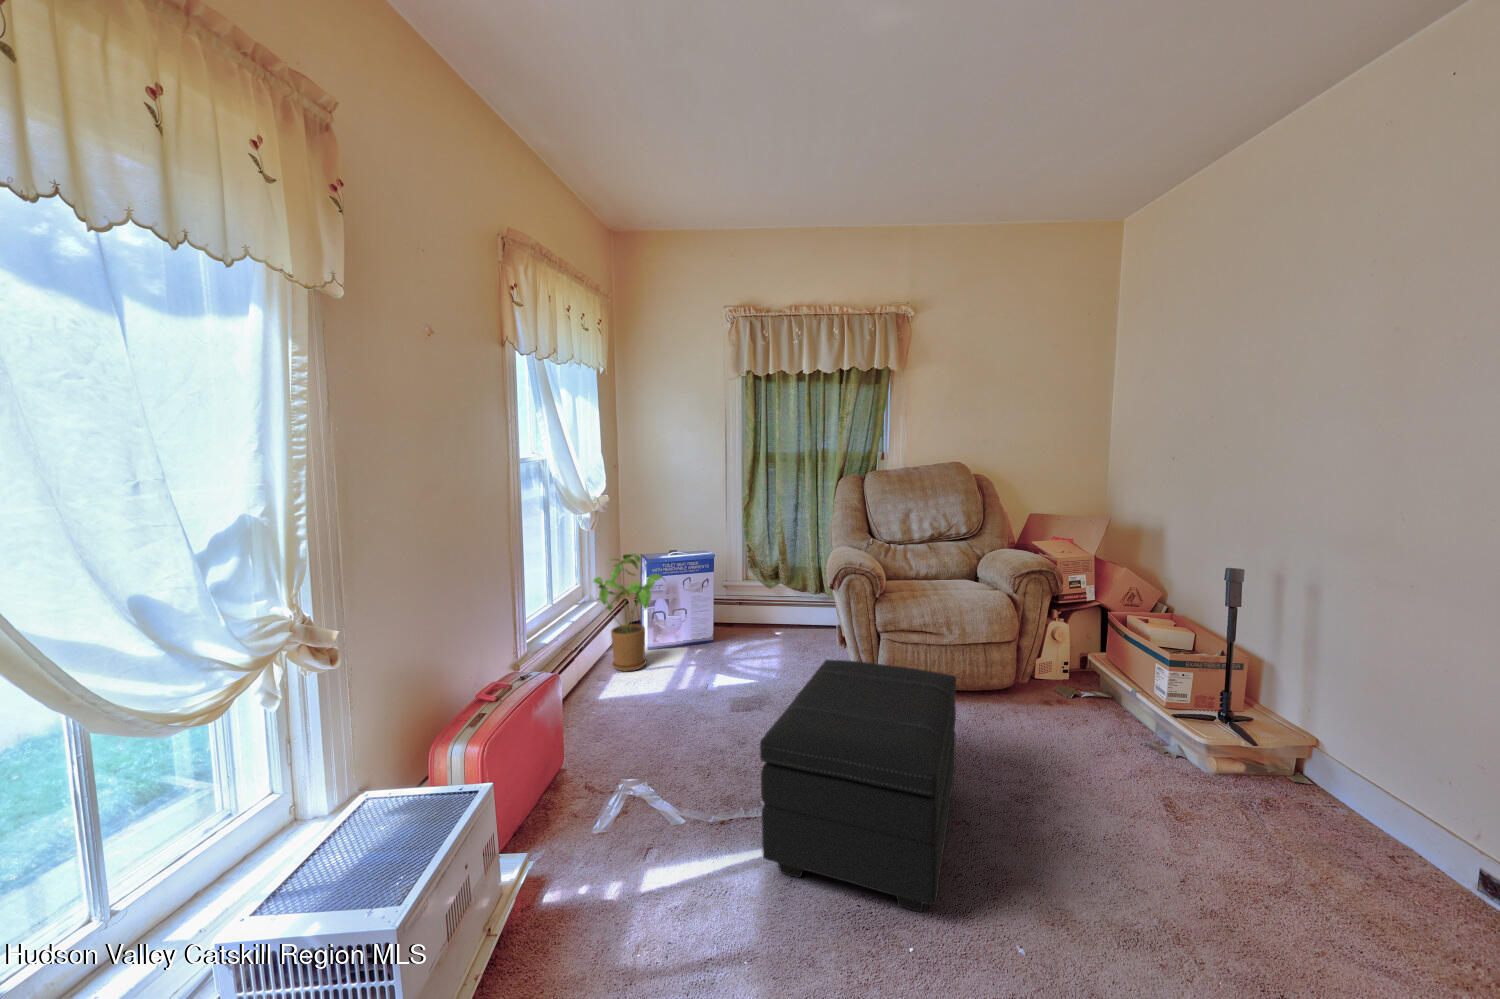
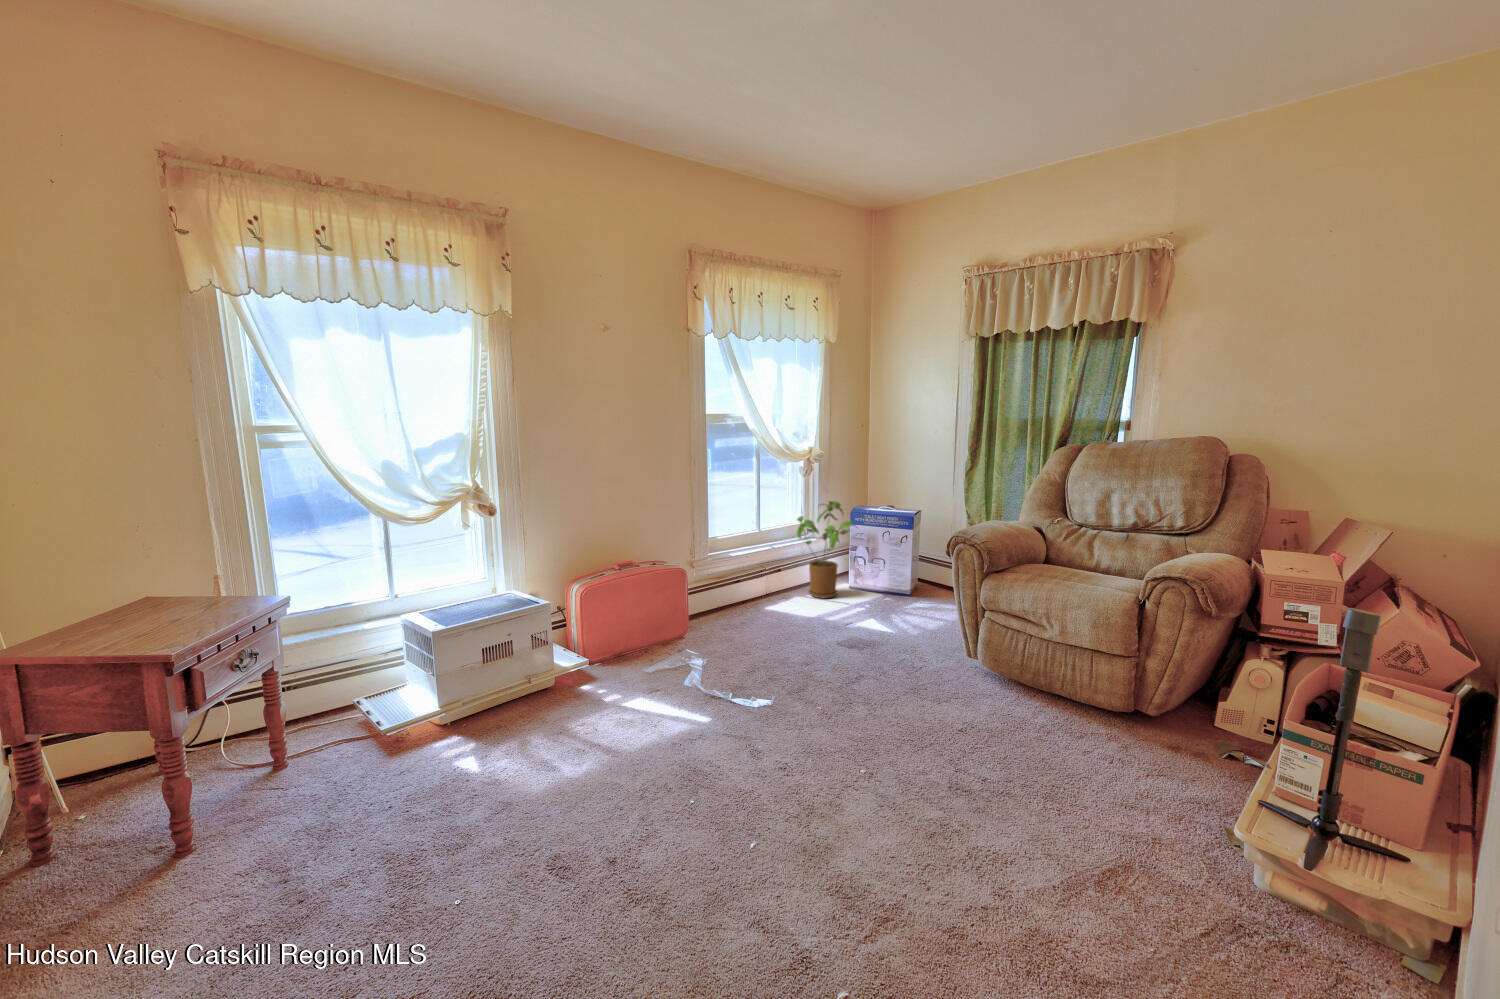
footstool: present [760,660,956,912] -> none [720,606,937,782]

